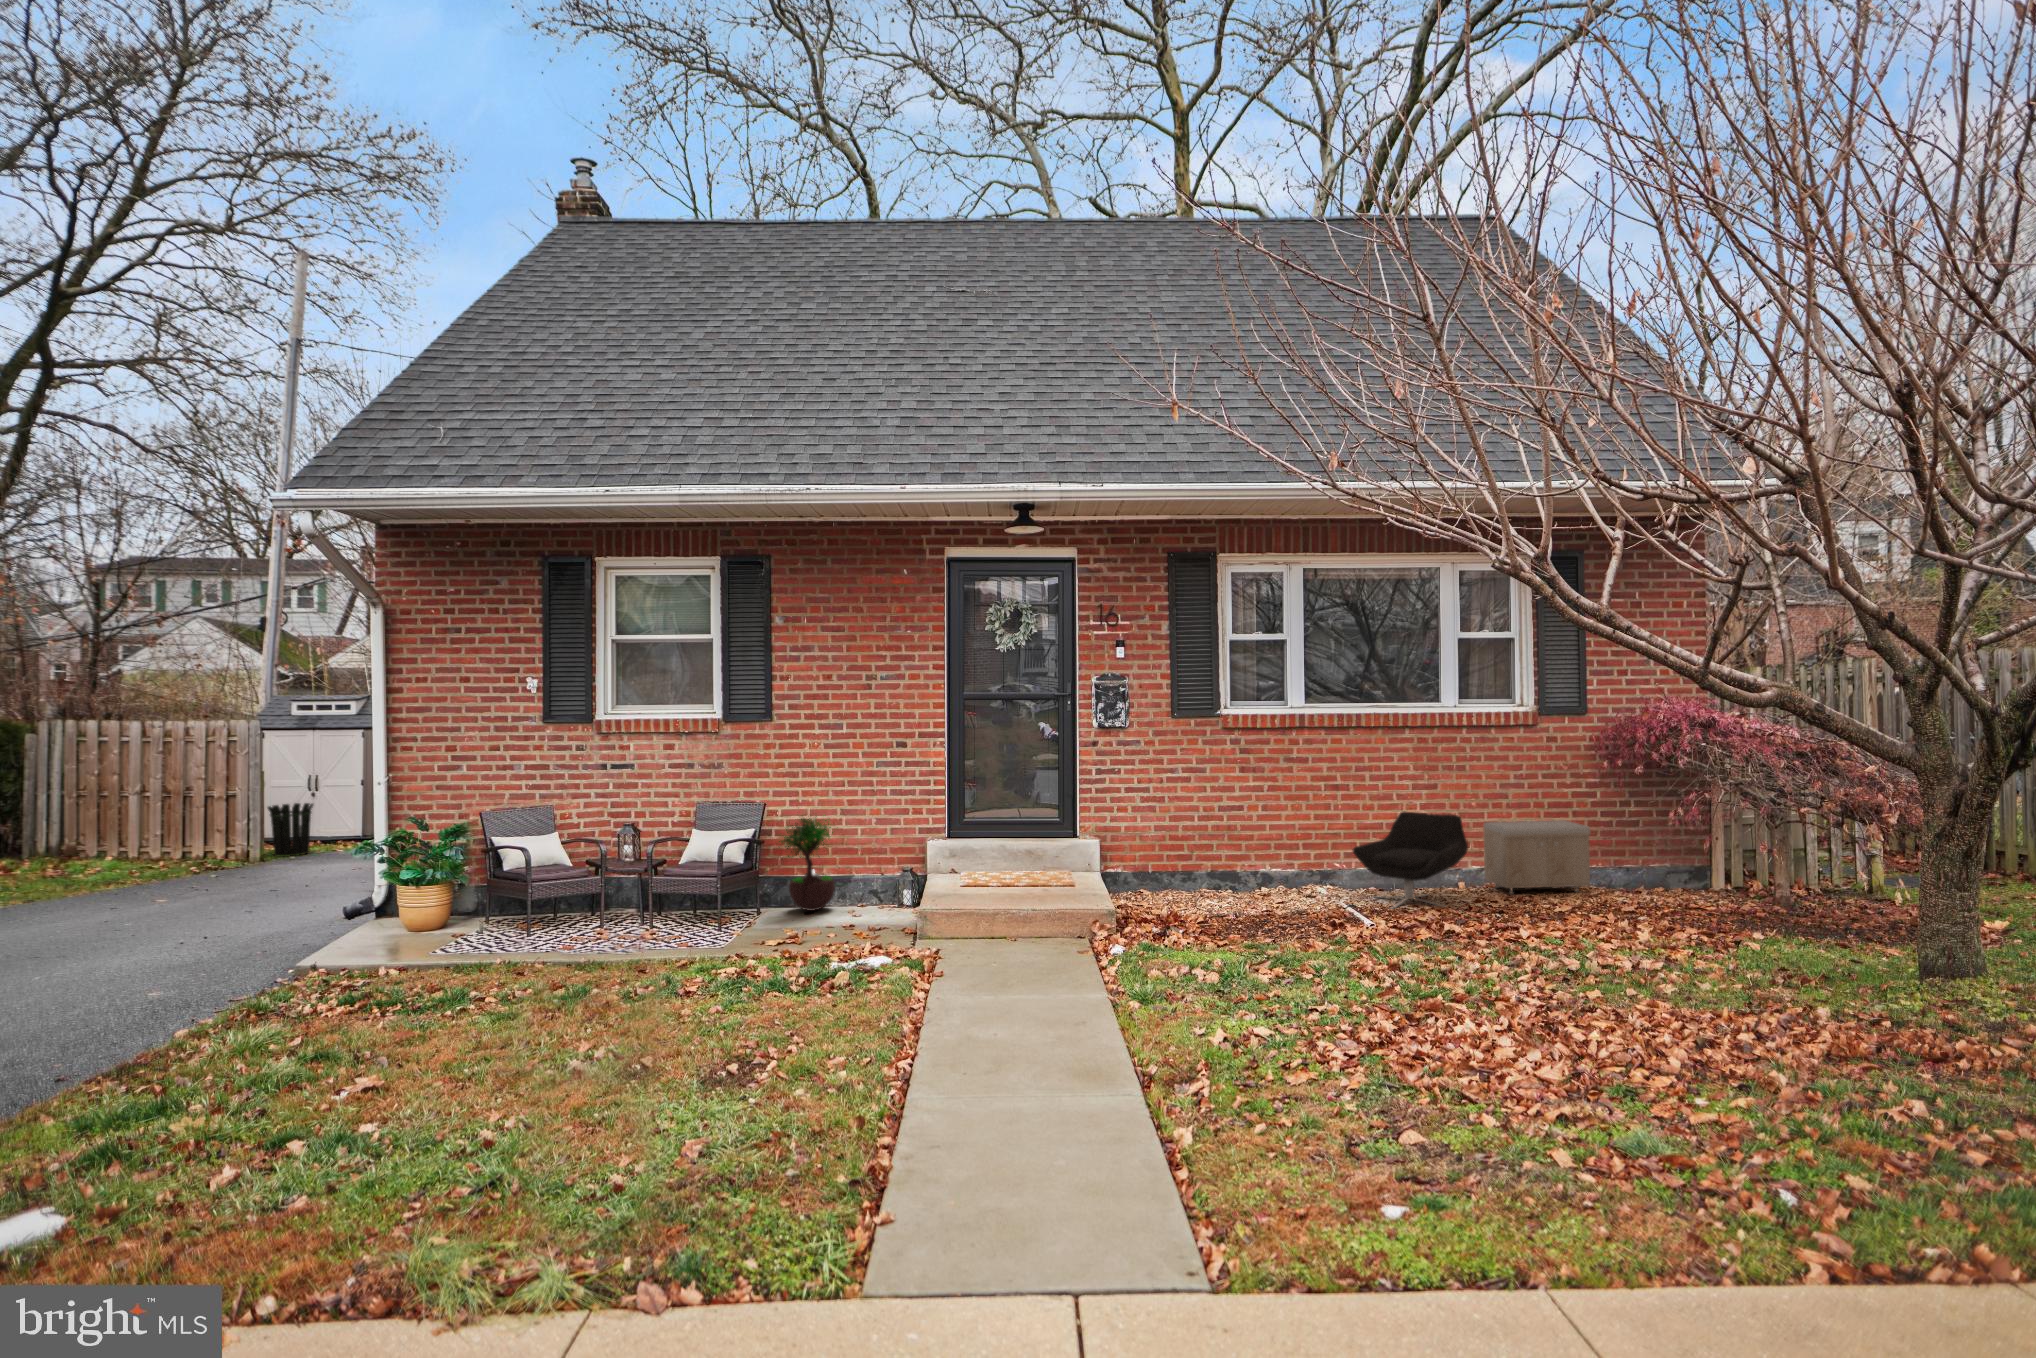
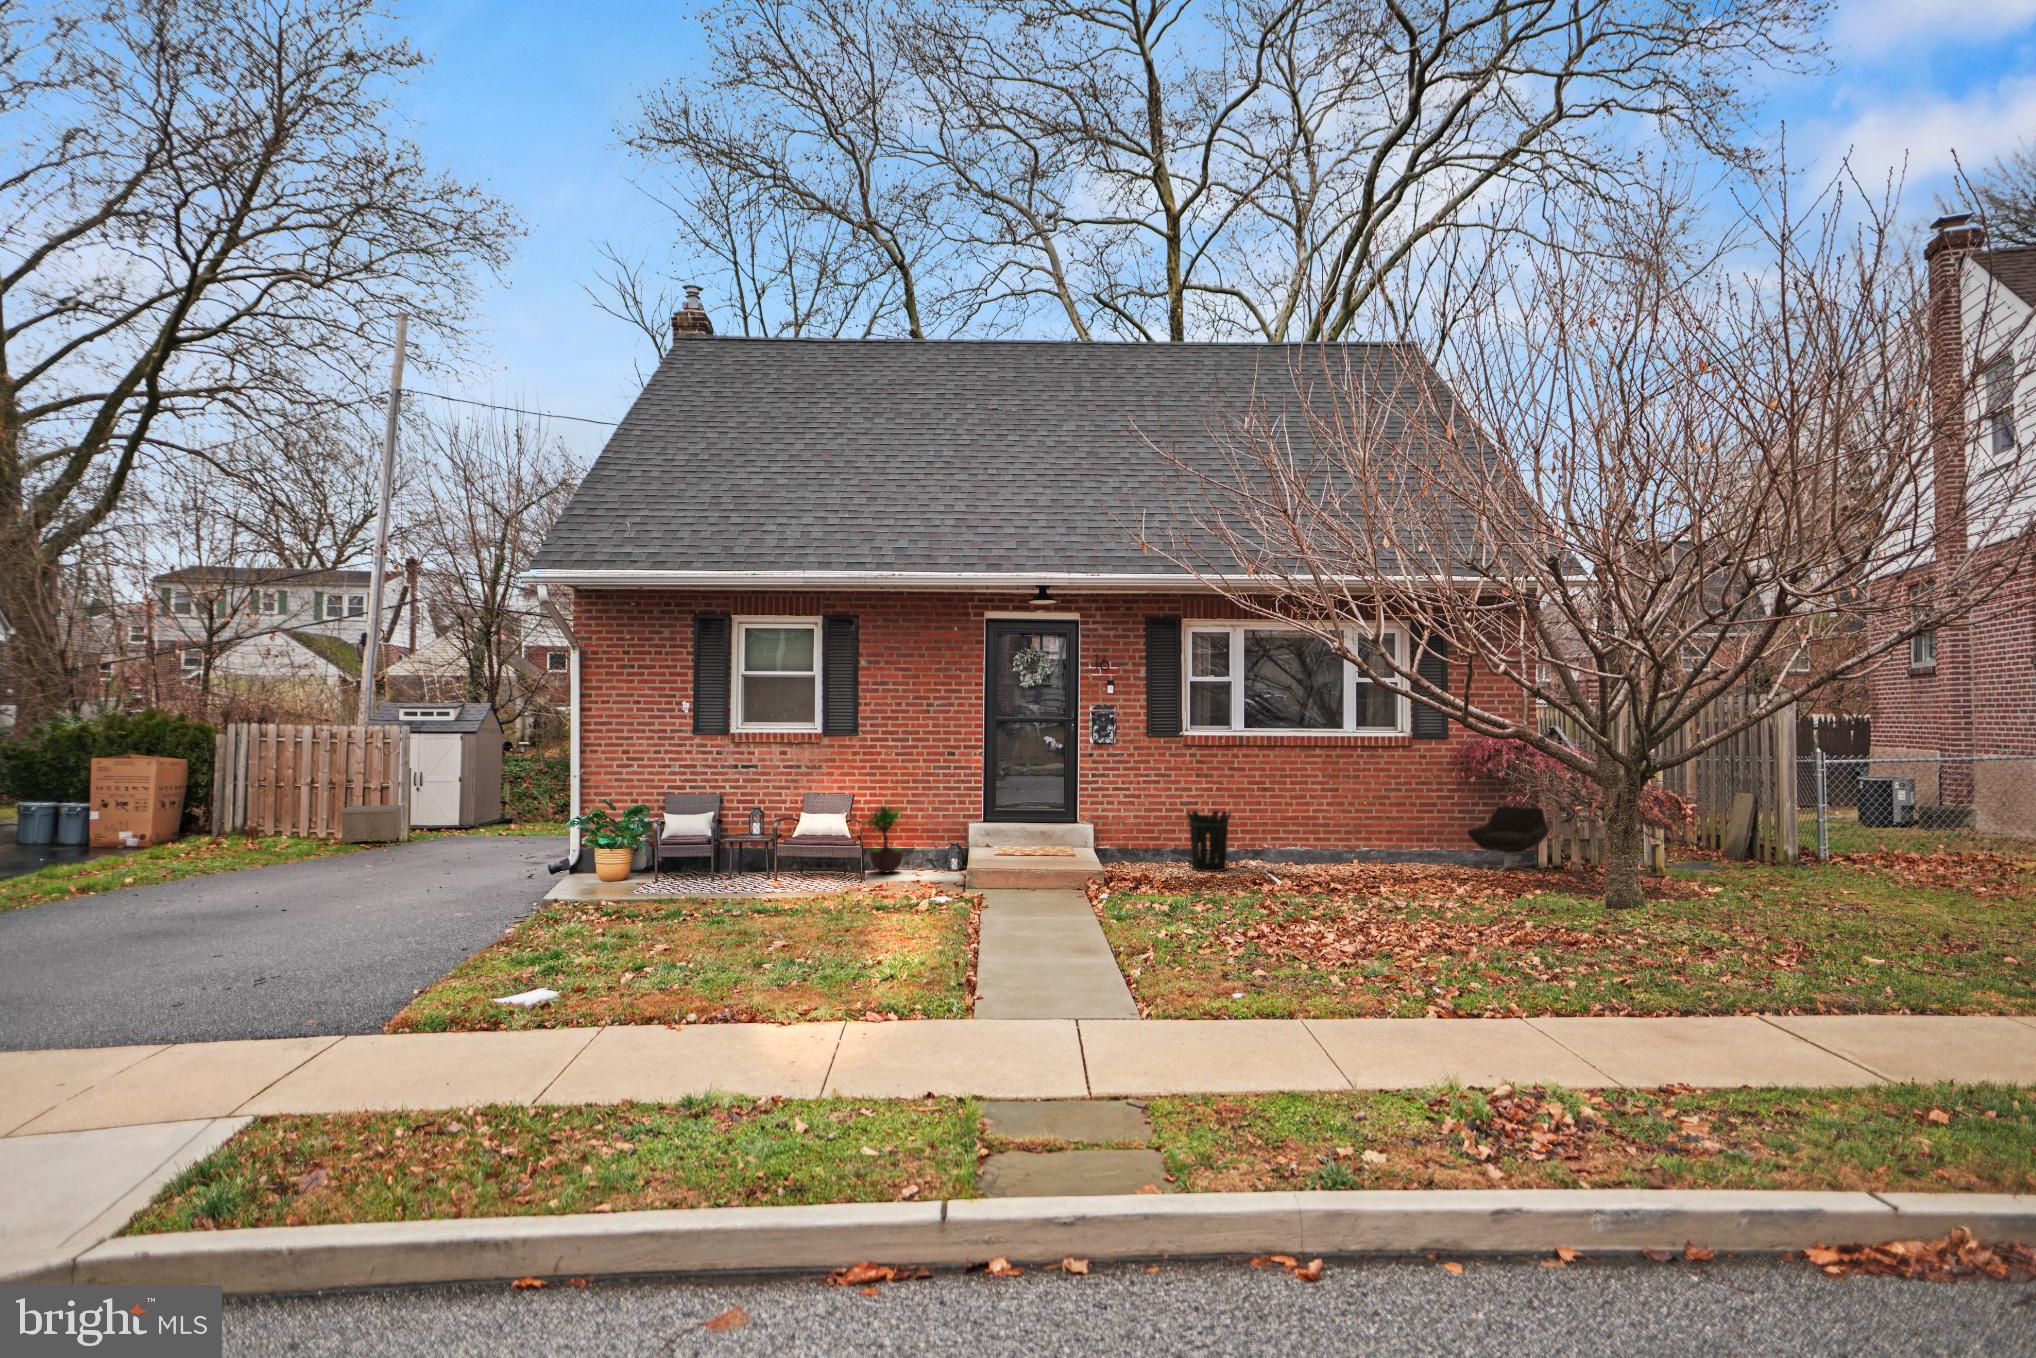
waste bin: present [268,803,313,856] -> present [1187,810,1231,872]
lounge chair: present [1353,812,1468,909] -> present [1467,806,1549,872]
storage bench: present [1483,820,1590,894] -> present [341,805,401,844]

